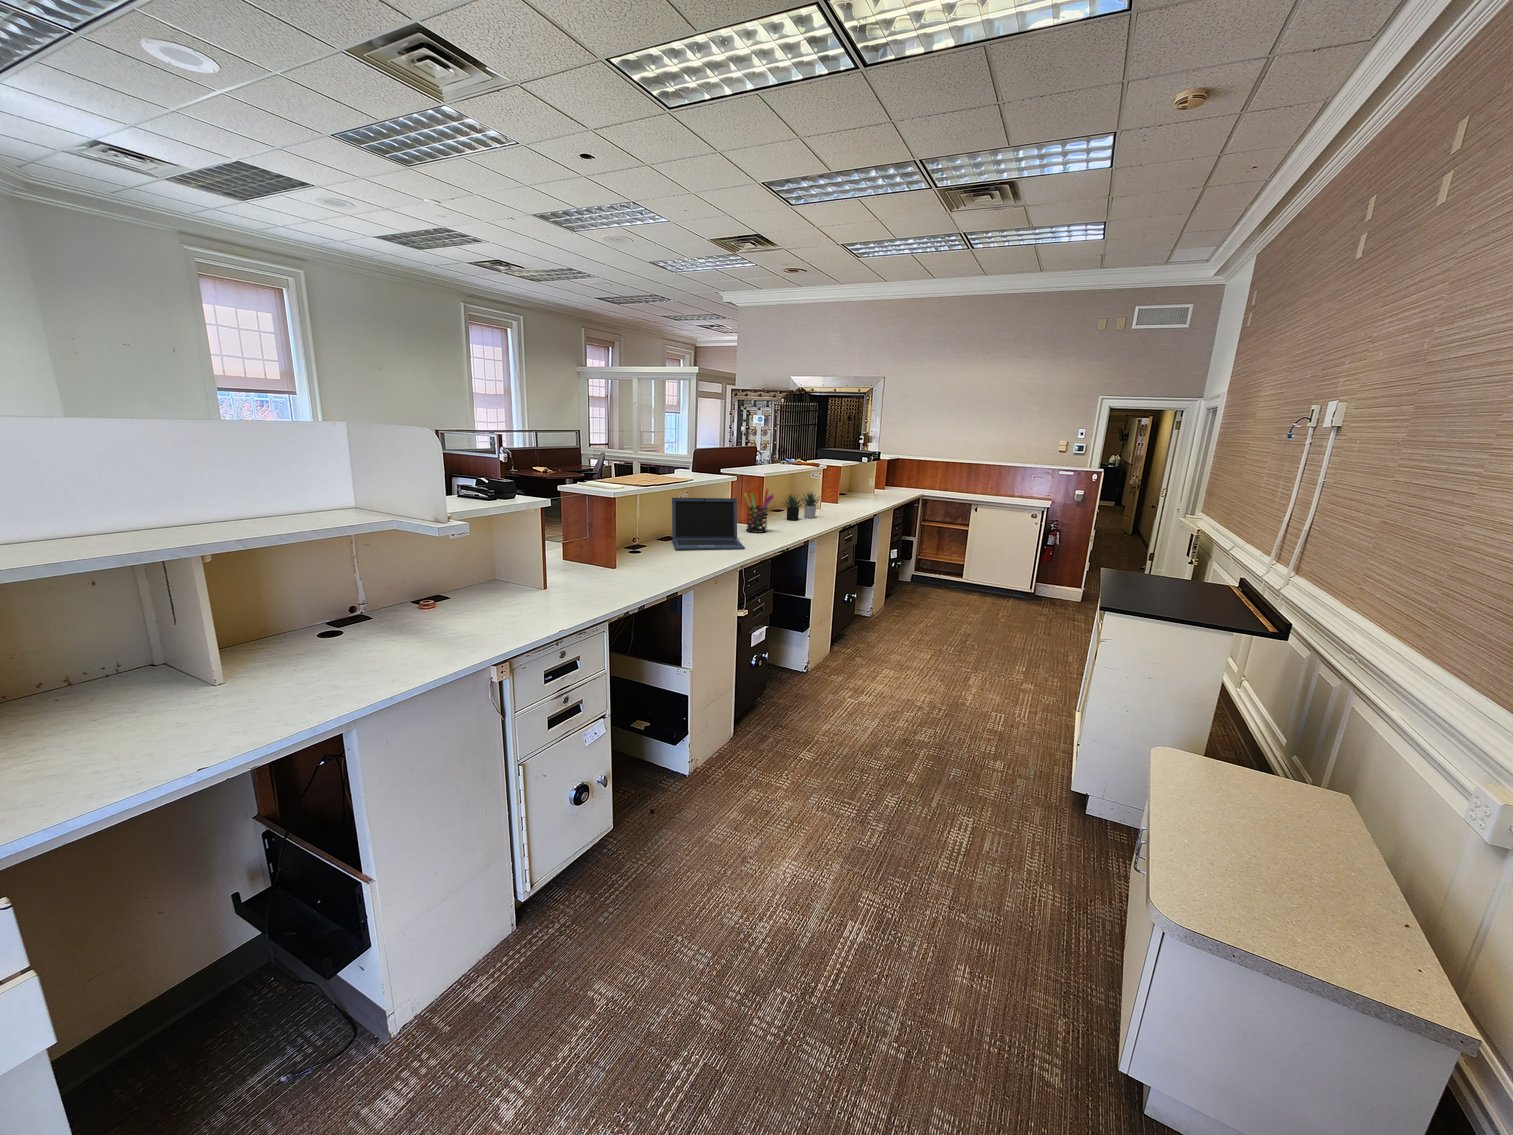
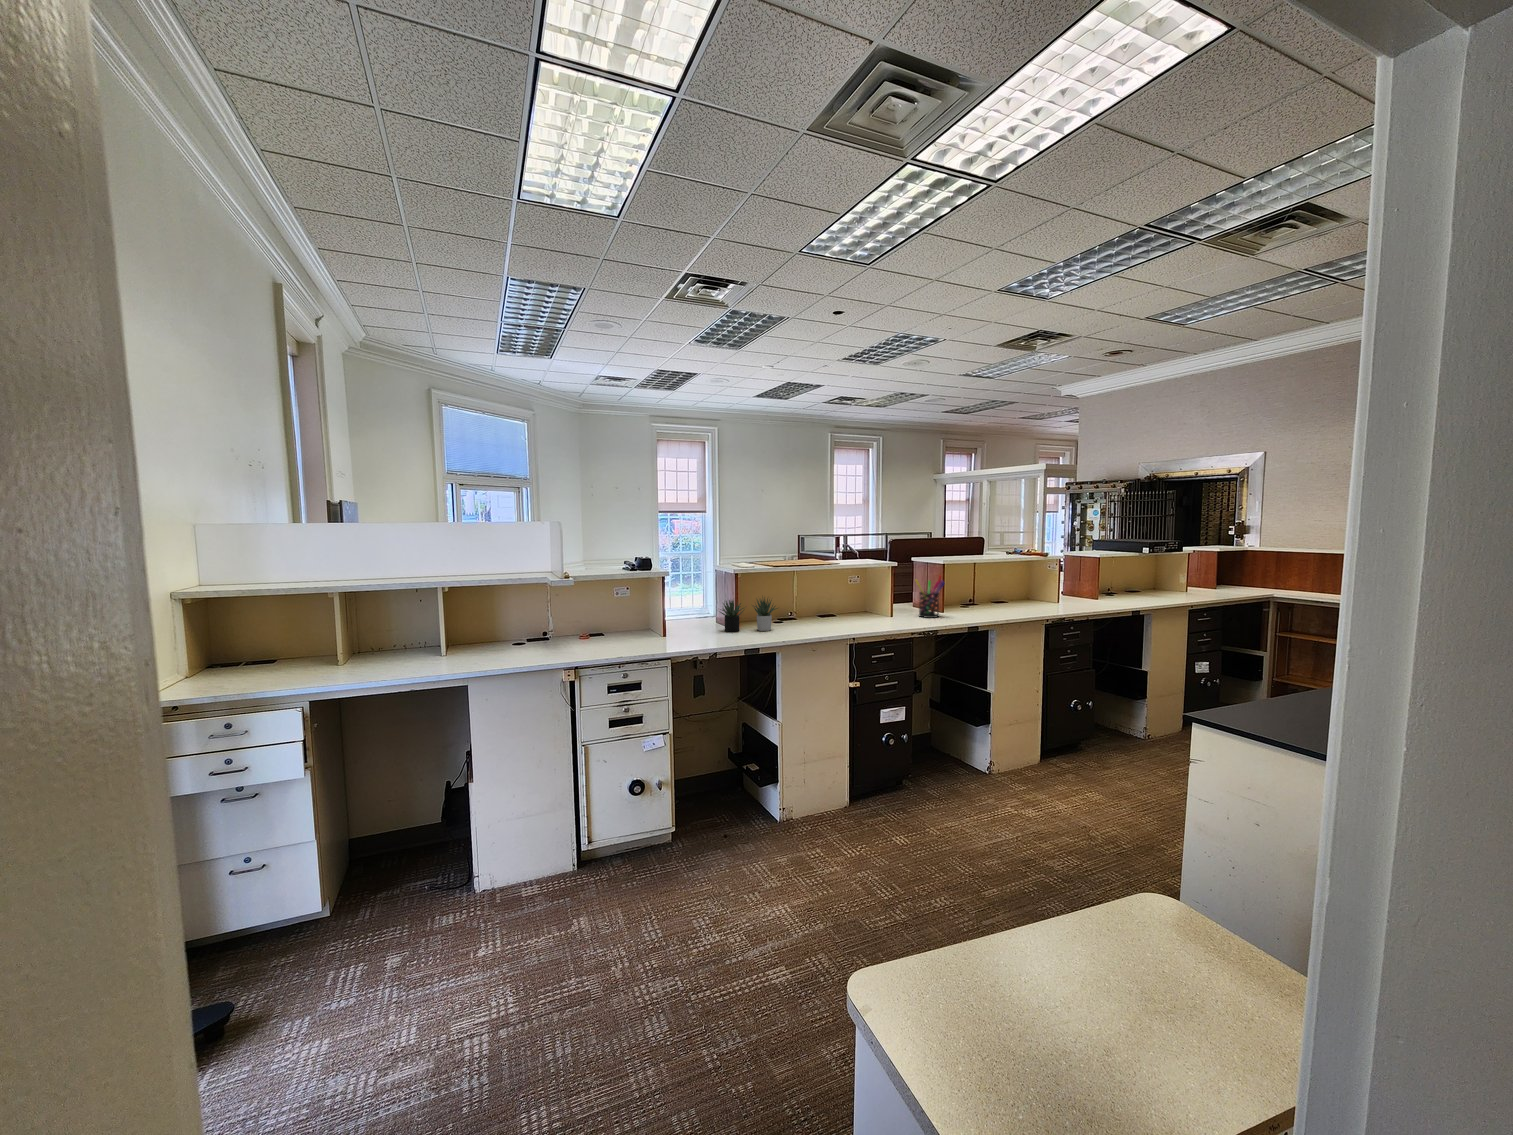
succulent plant: present [783,492,819,520] -> present [720,597,777,632]
laptop: present [672,498,745,550] -> none [817,580,892,628]

